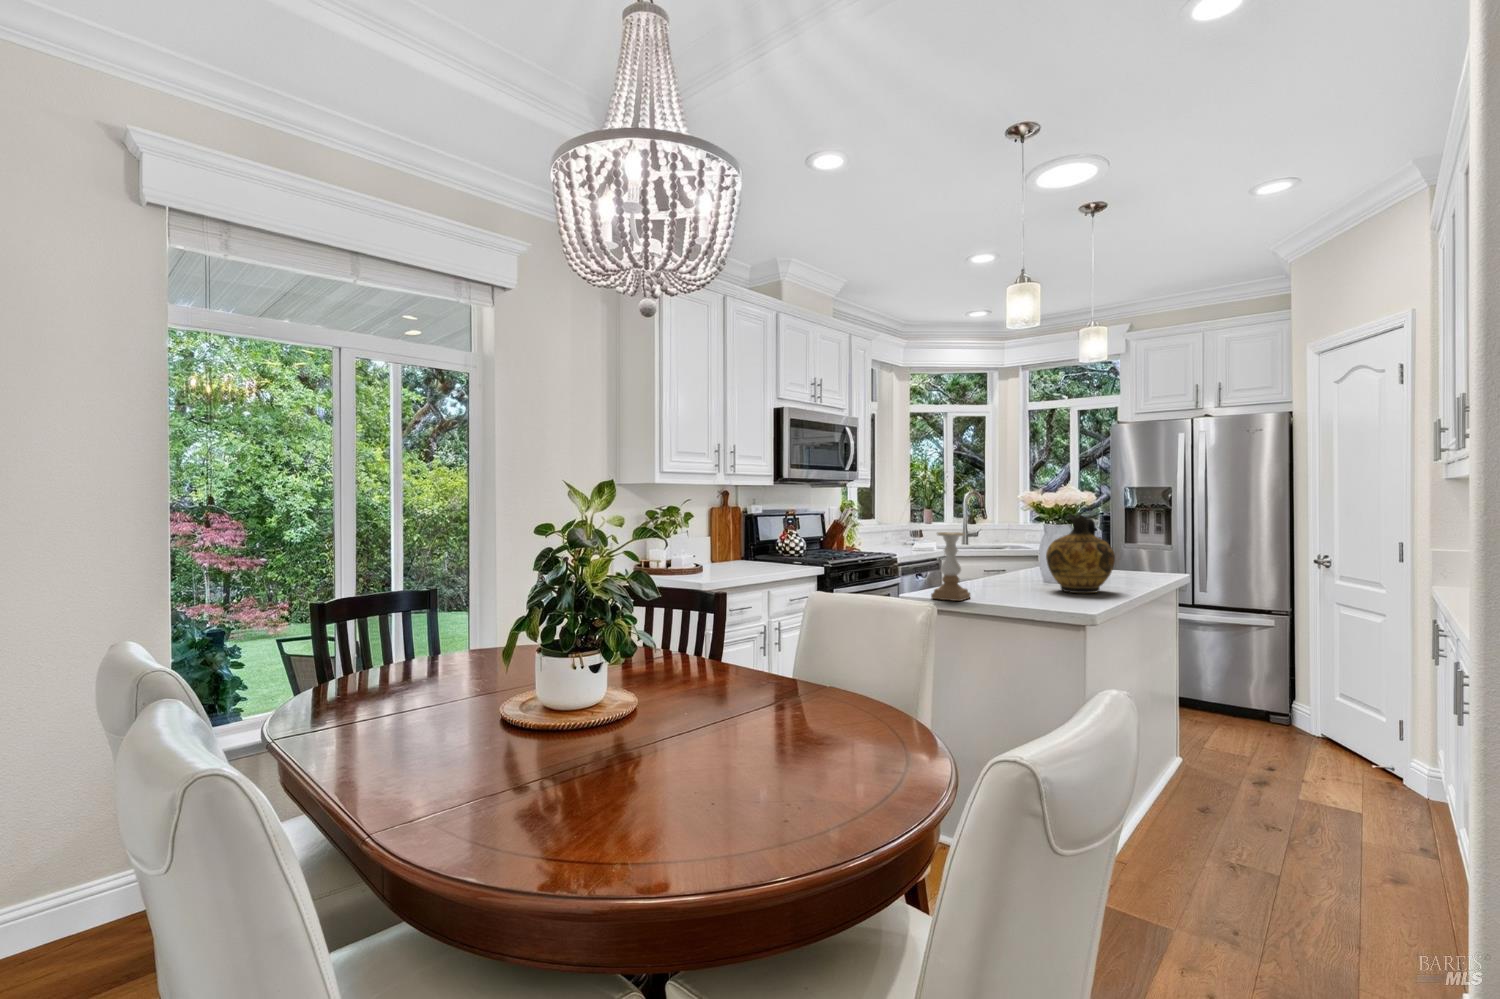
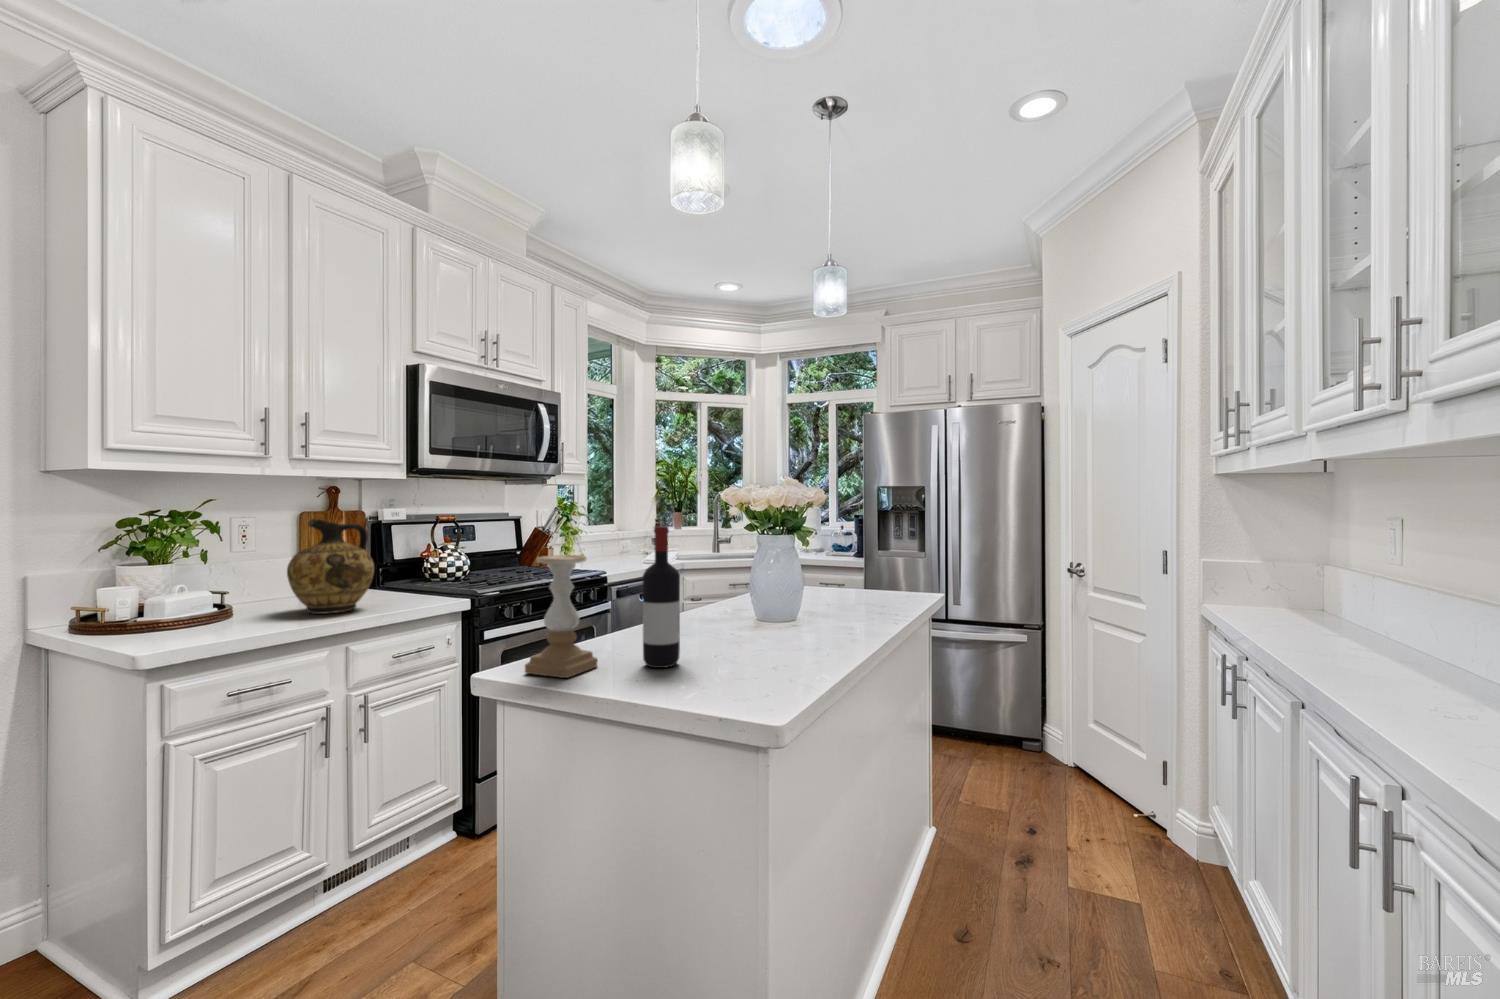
ceramic jug: present [1046,514,1115,593] -> present [287,519,374,614]
wine bottle: none [998,515,1021,600] -> present [643,526,680,668]

